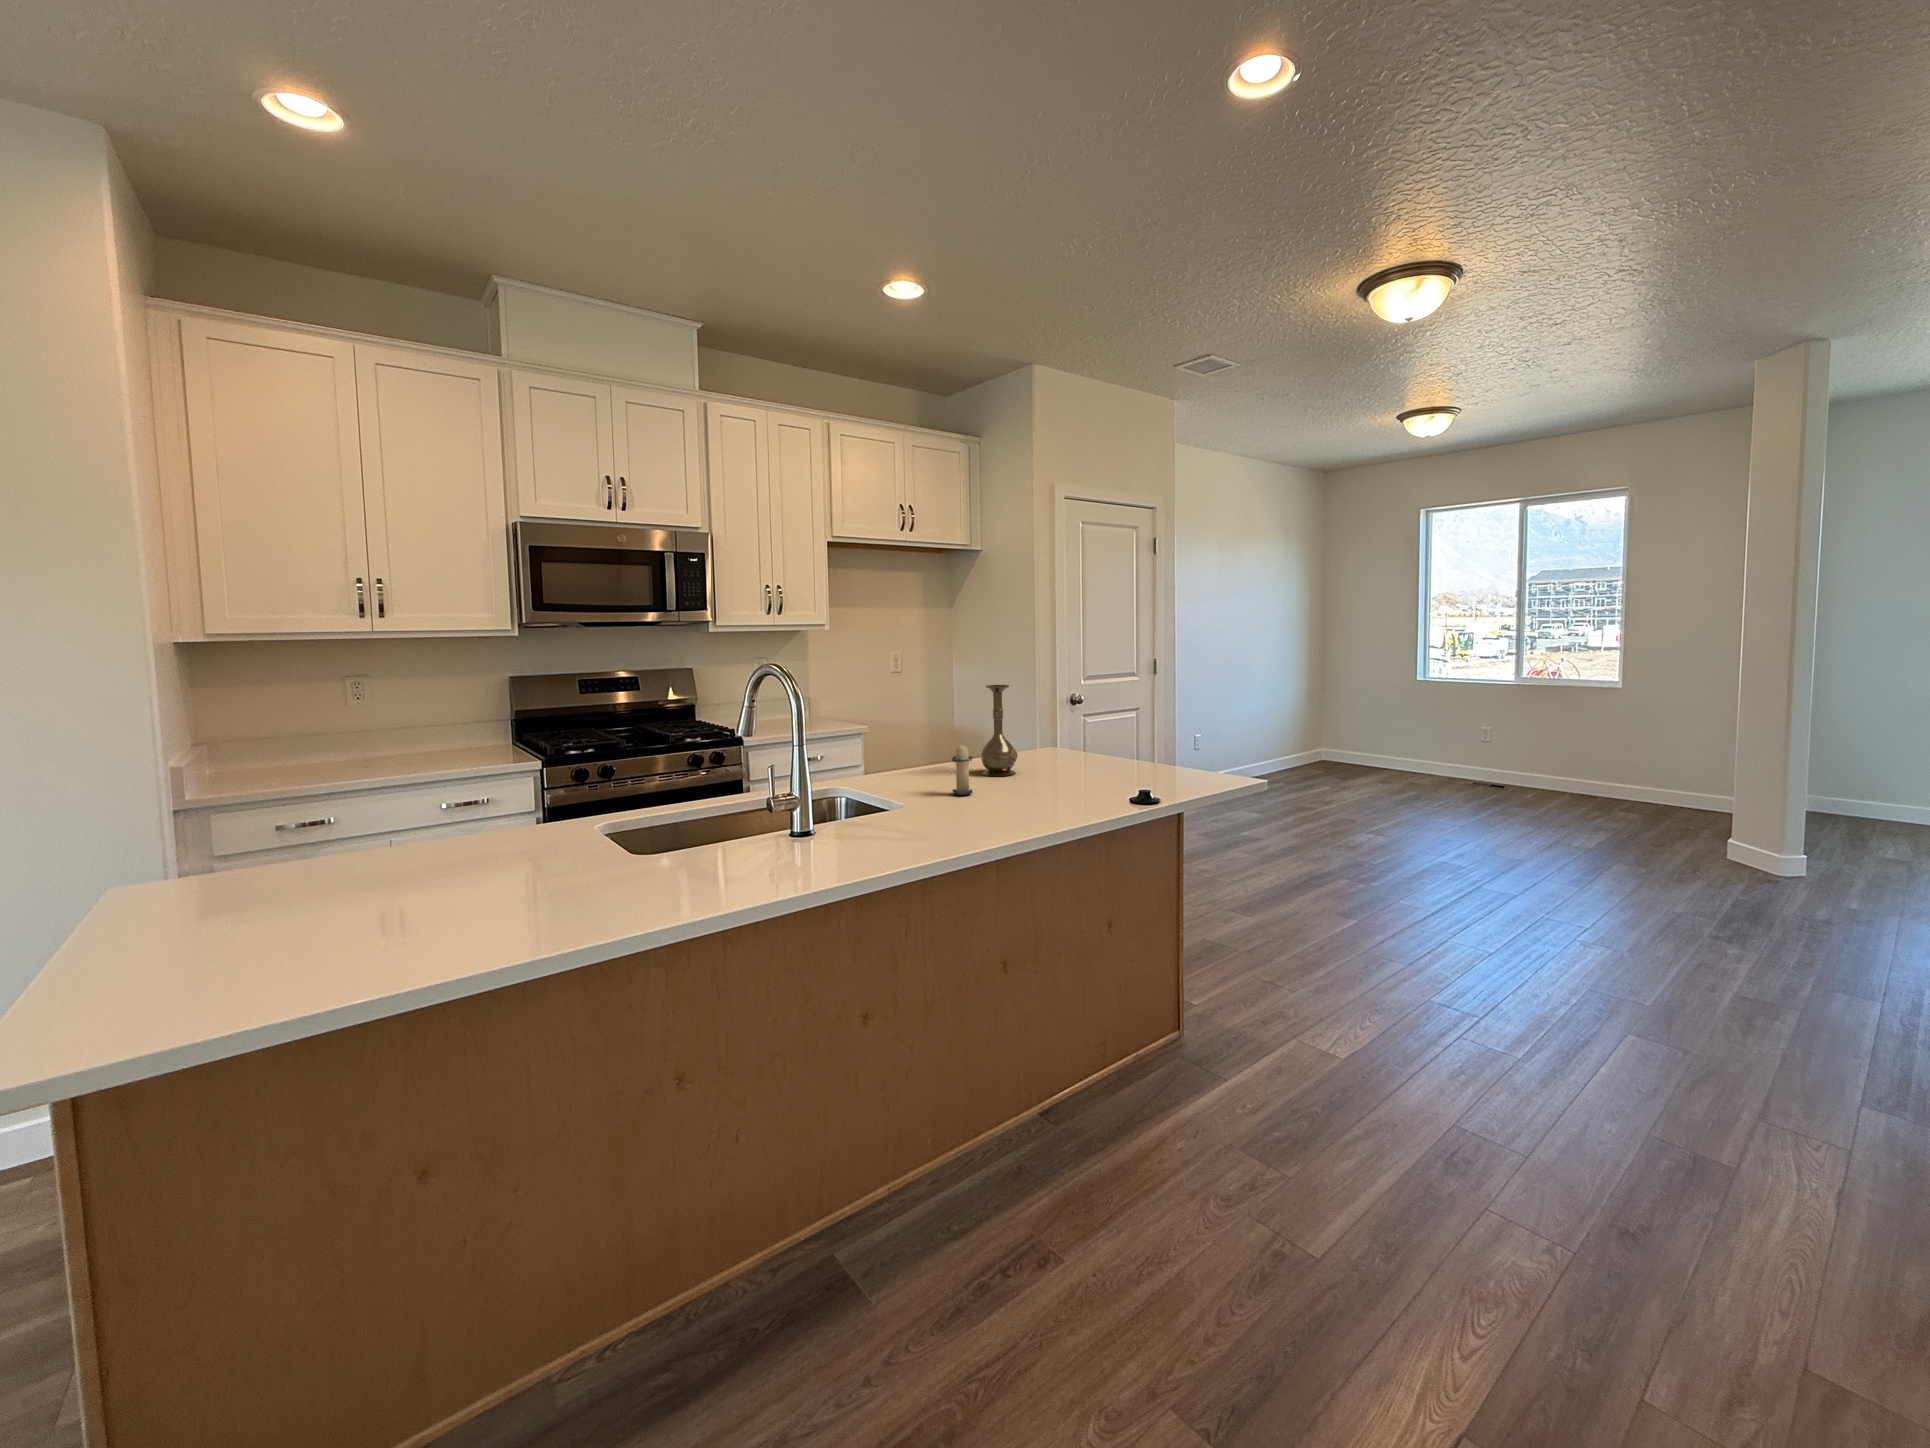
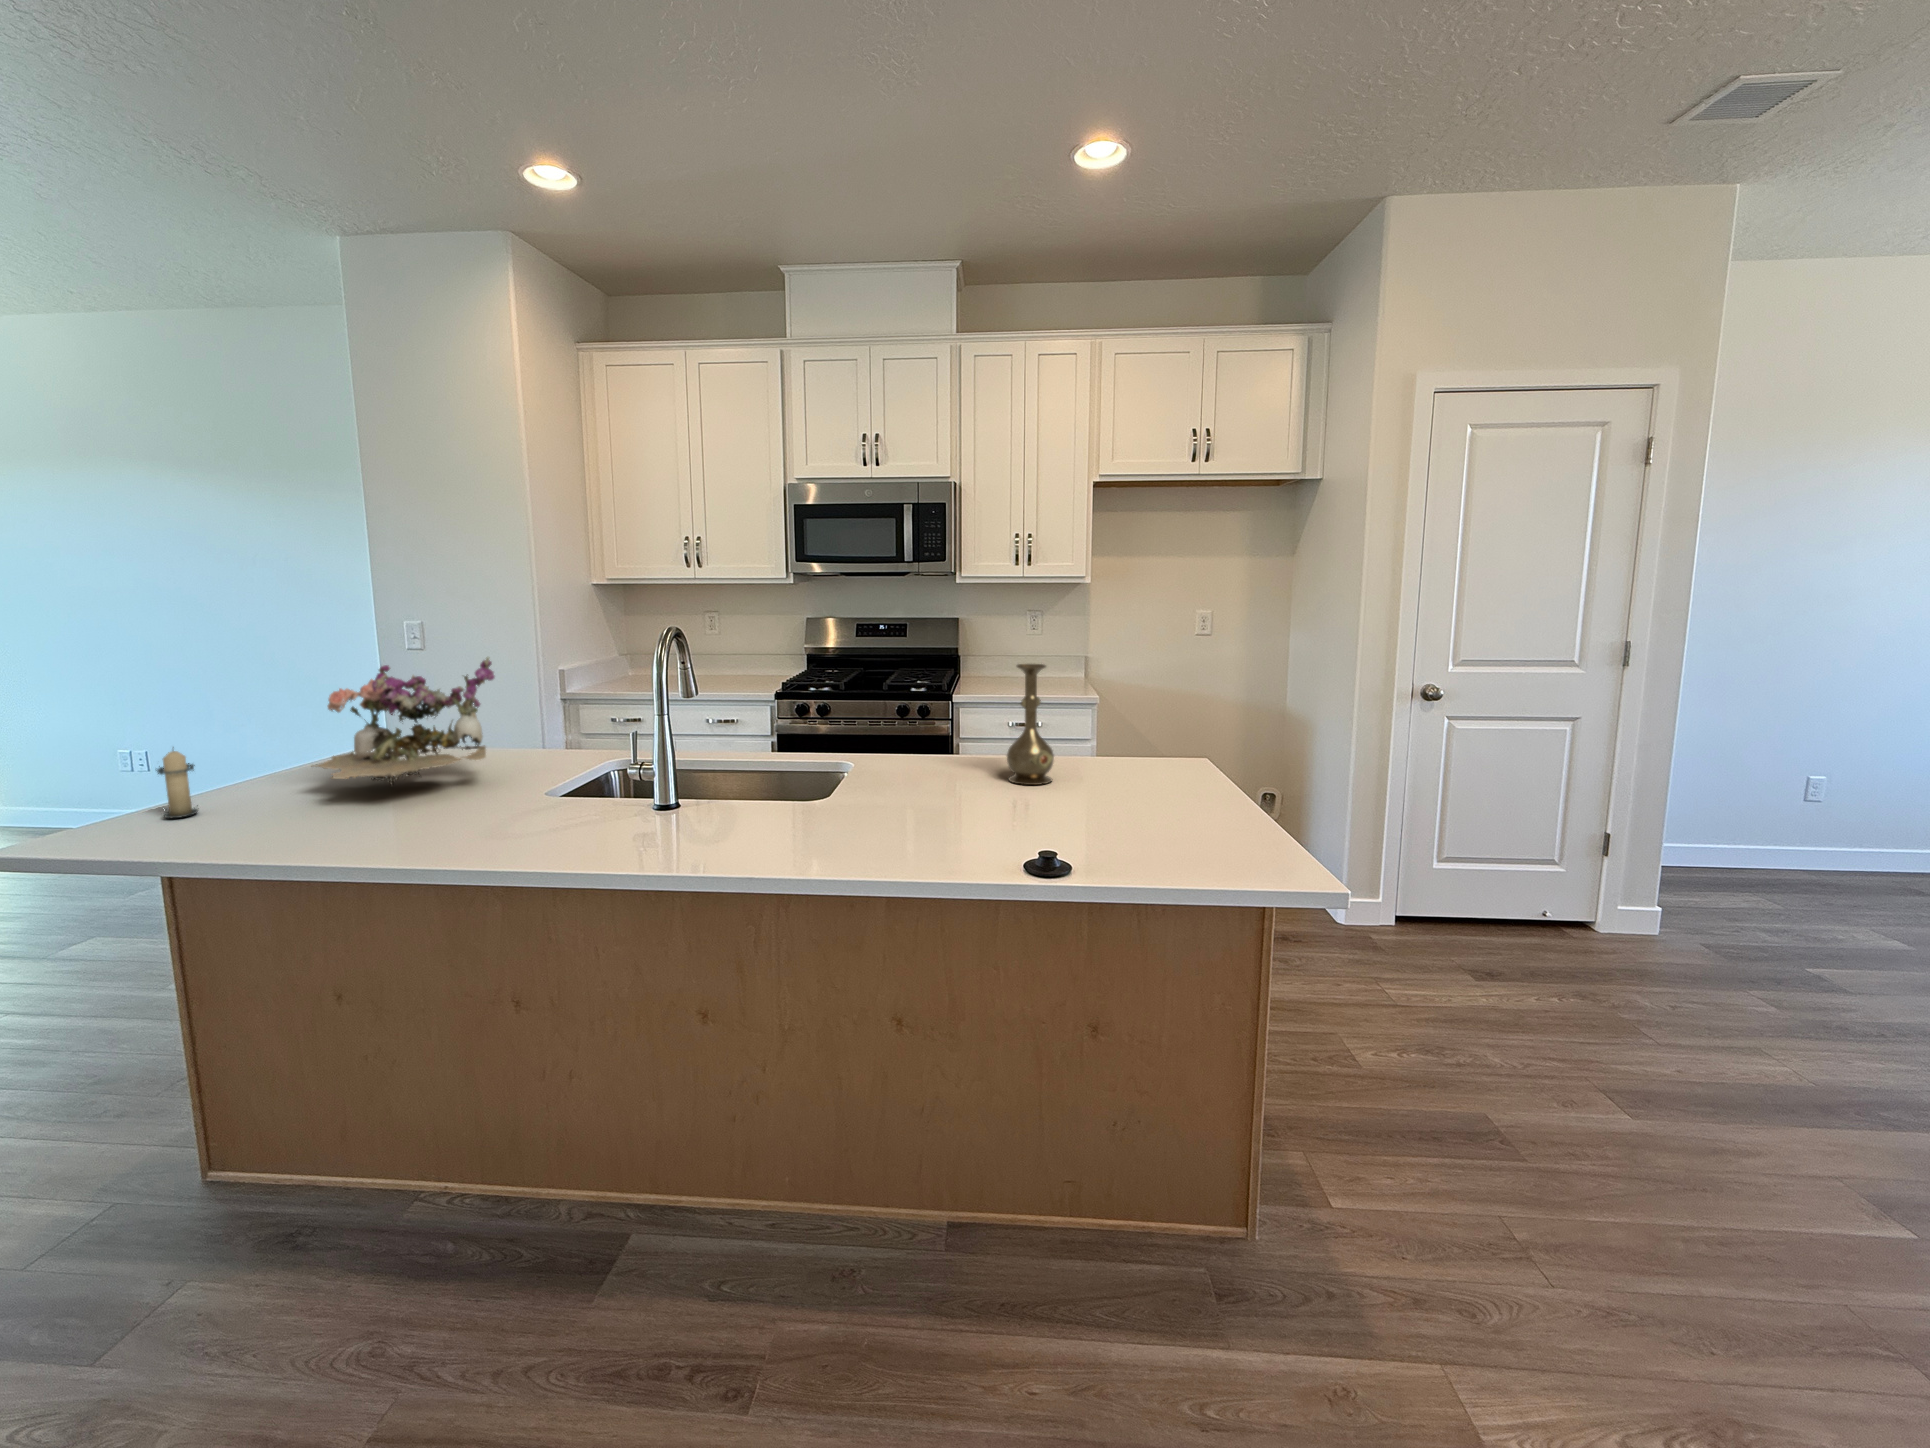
flower arrangement: none [303,717,568,897] -> present [311,657,494,785]
candle: present [952,745,972,795] -> present [156,747,199,818]

